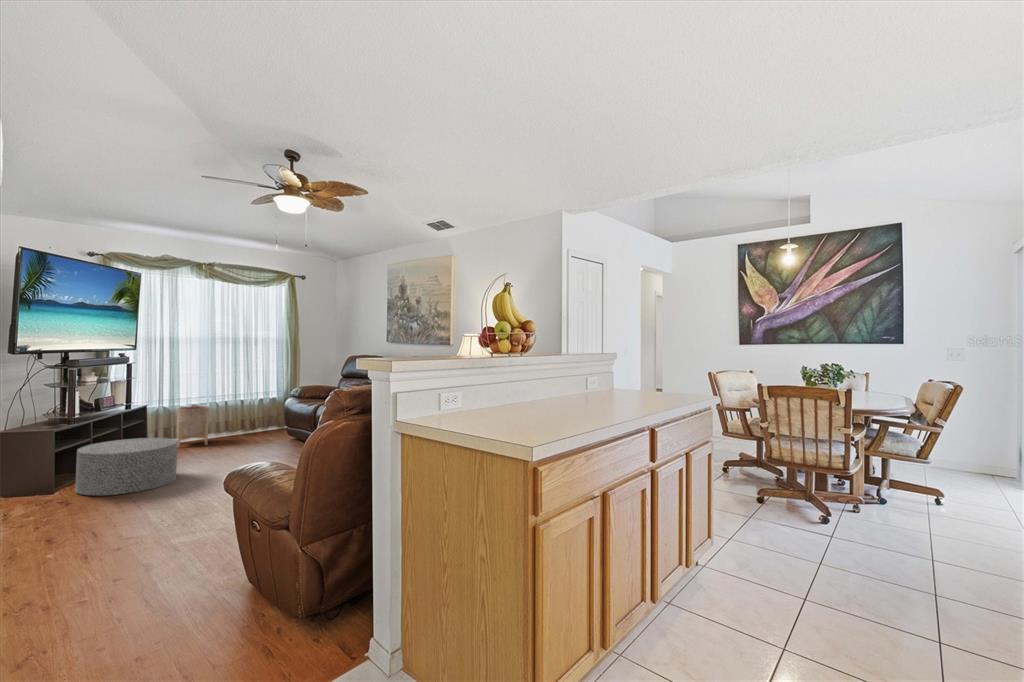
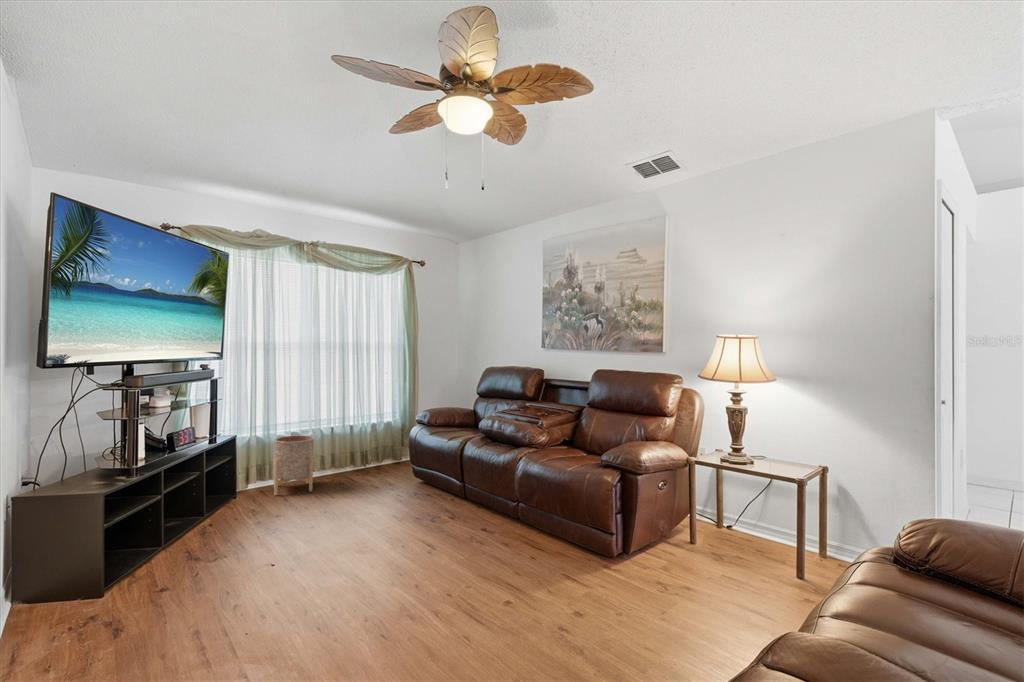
ottoman: present [75,438,177,496] -> none [132,497,284,614]

